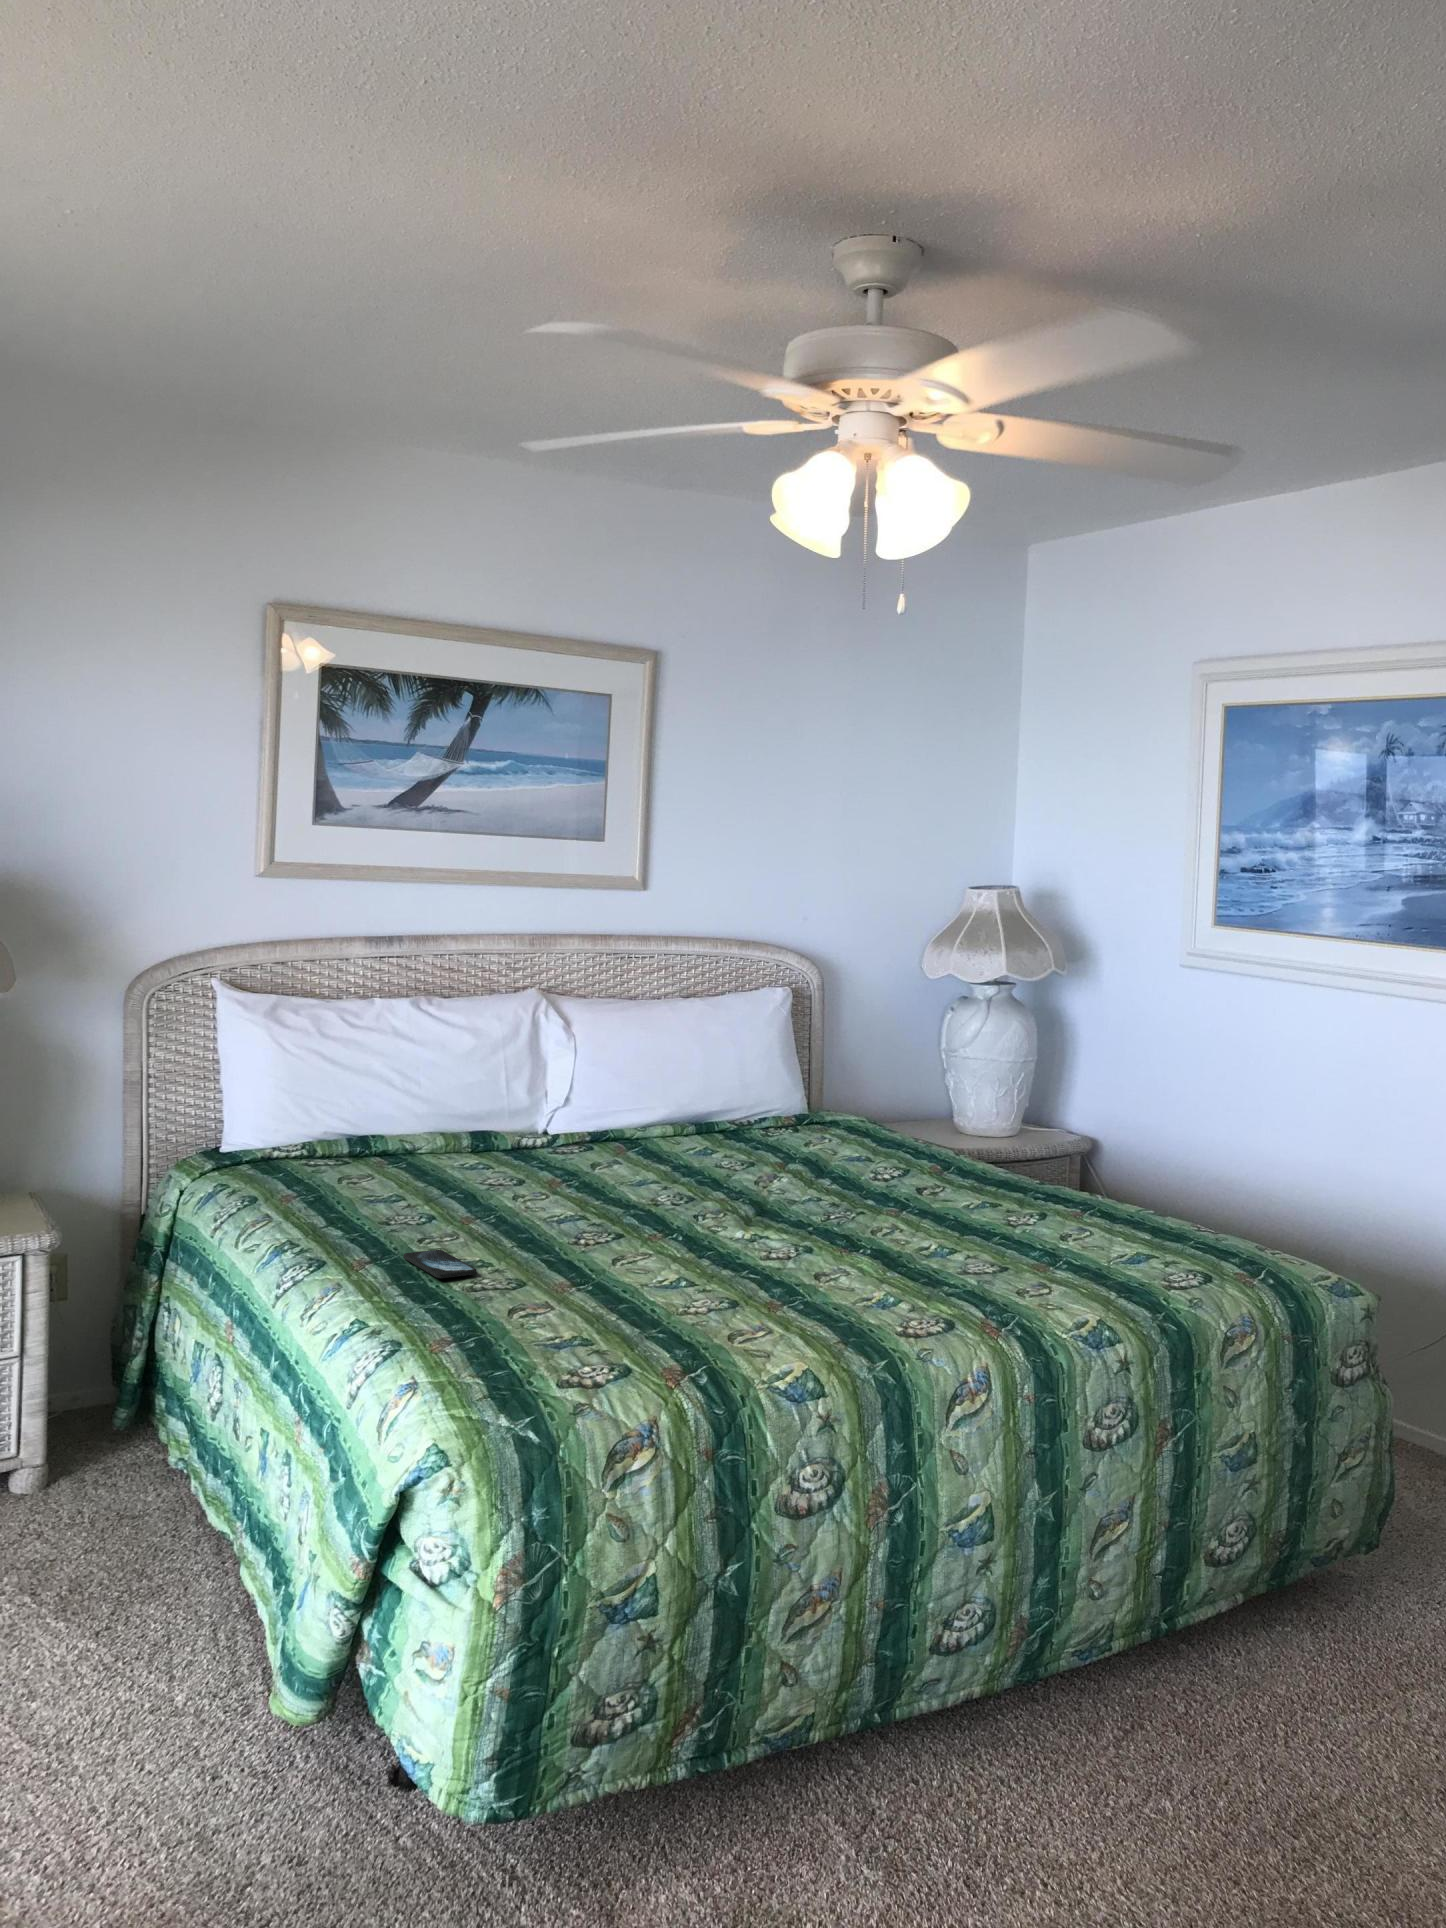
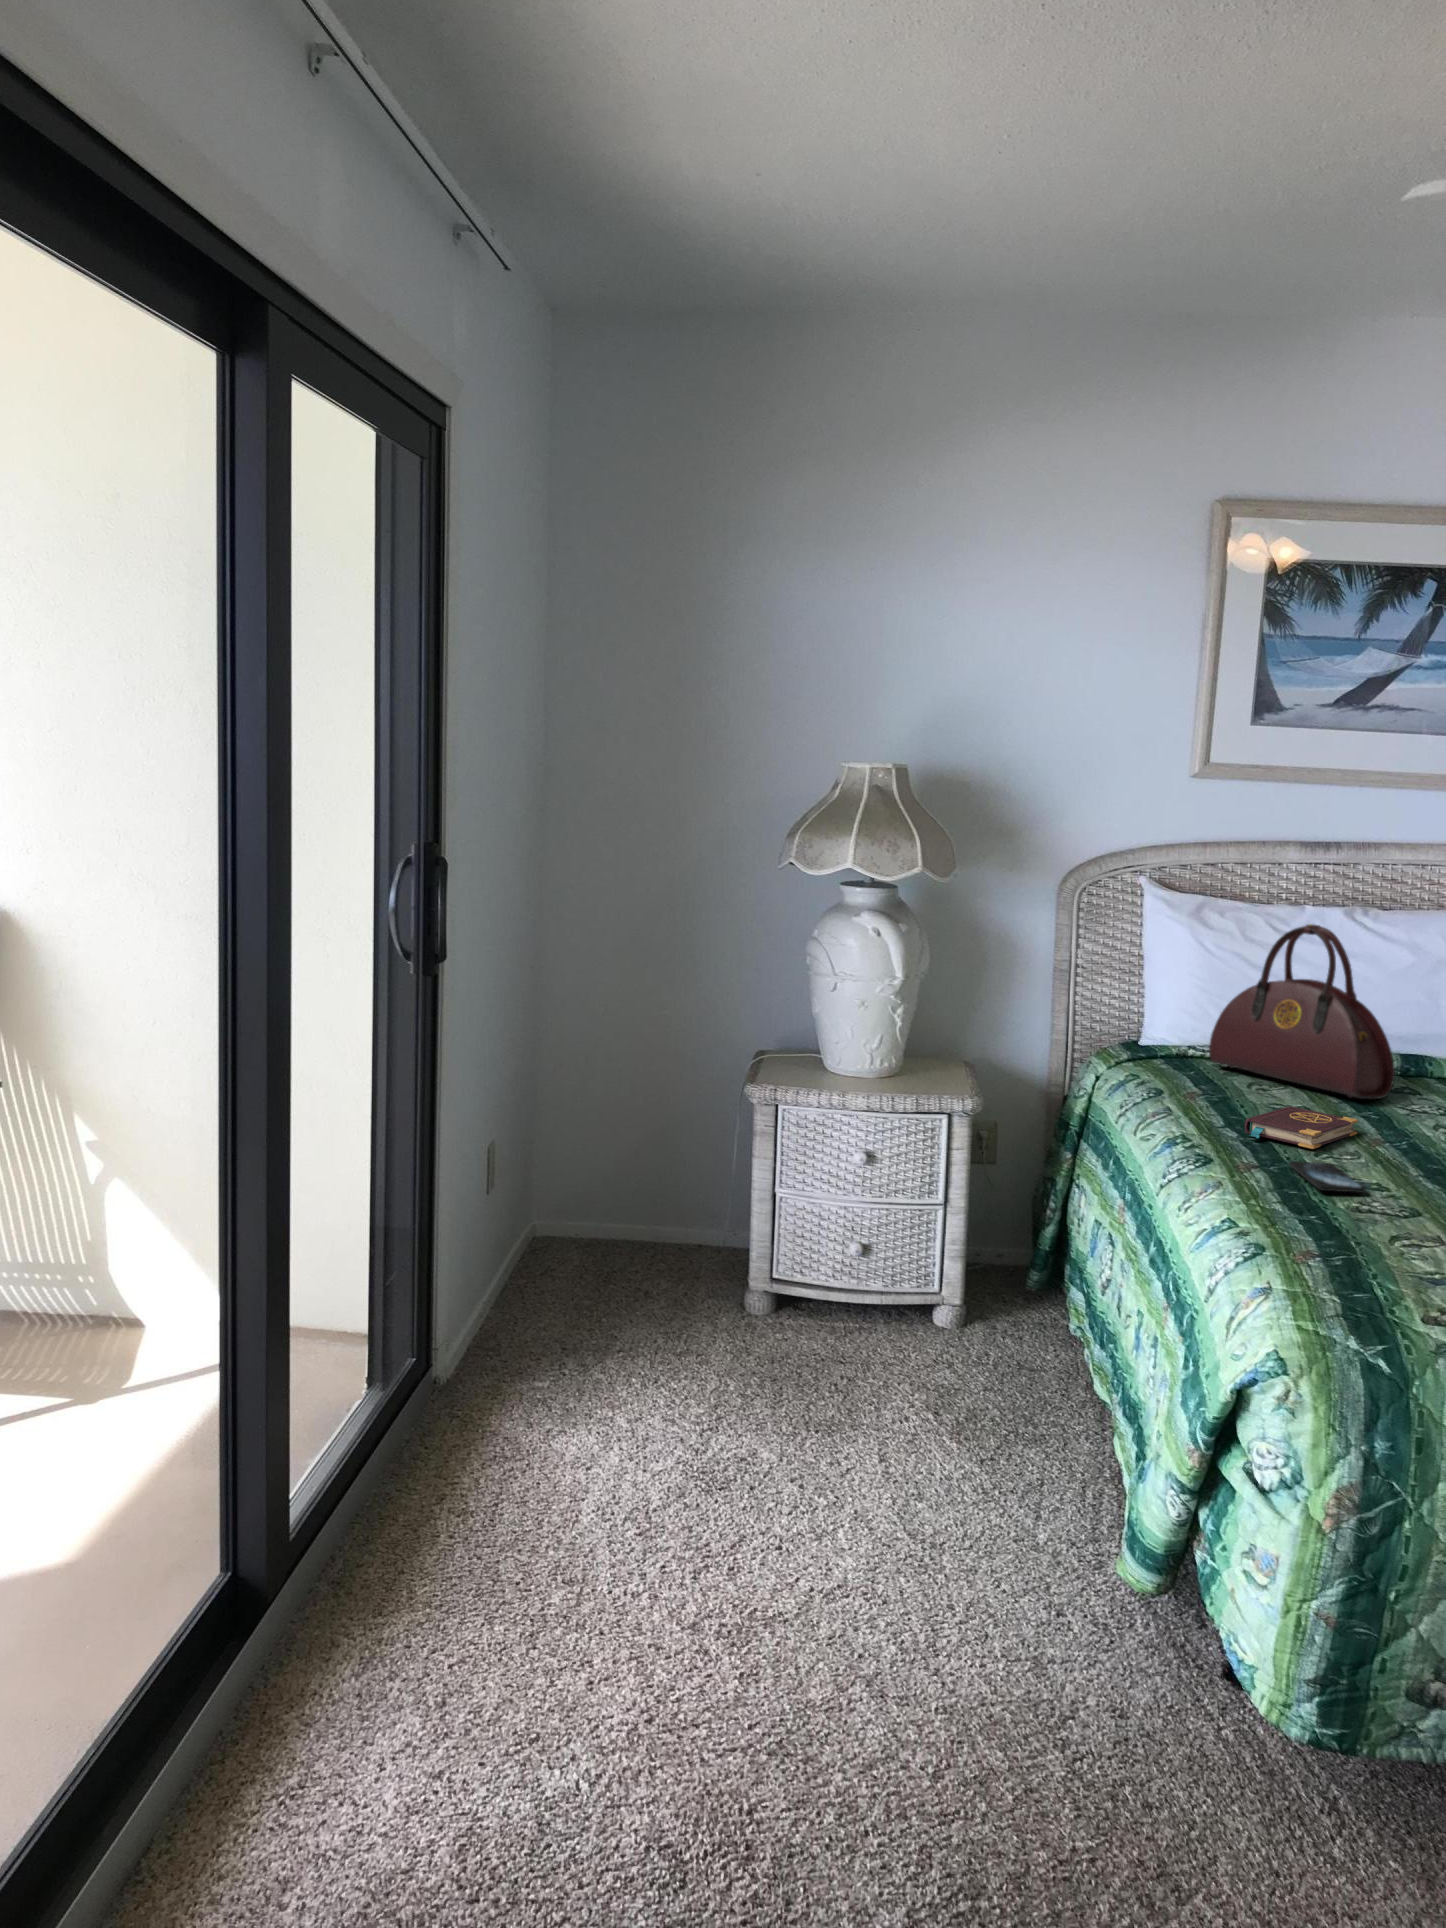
handbag: none [299,1018,472,1181] -> present [1209,924,1395,1099]
book: none [354,1197,453,1238] -> present [1245,1106,1358,1149]

